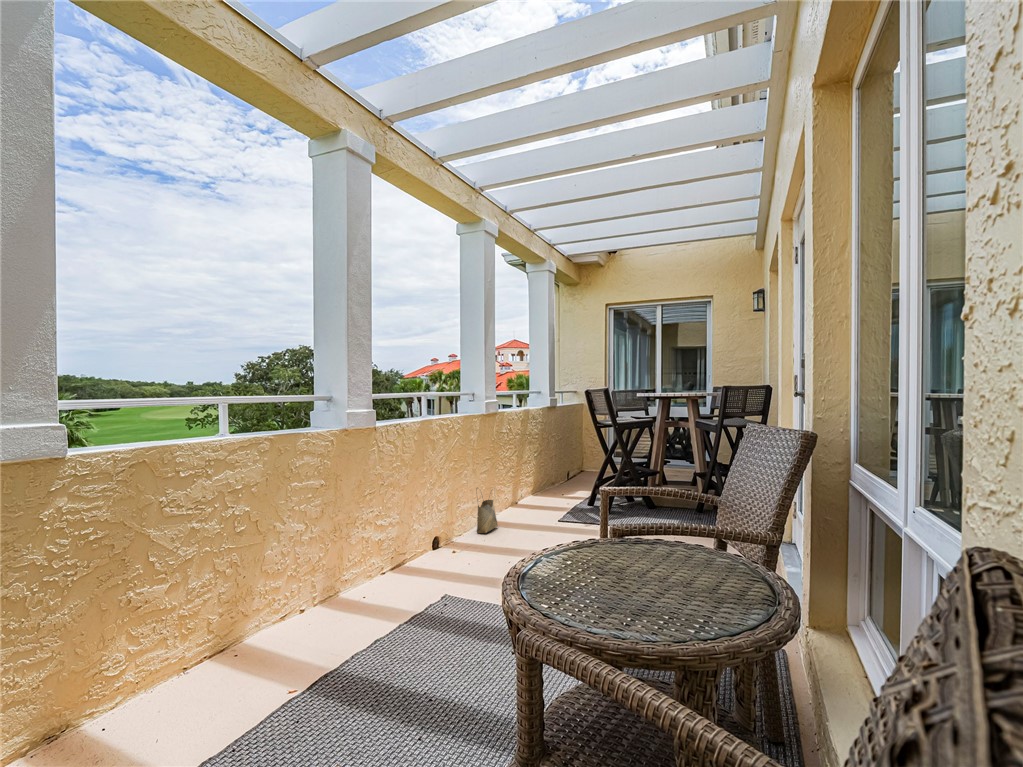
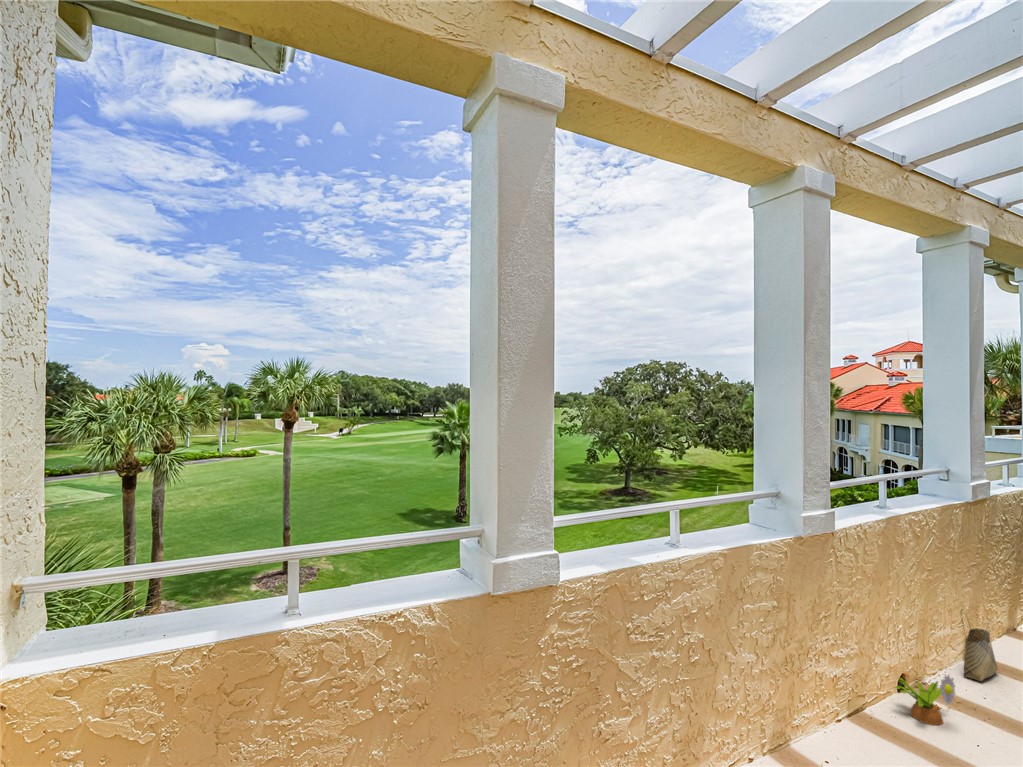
decorative plant: none [423,524,461,563] -> present [894,675,956,725]

